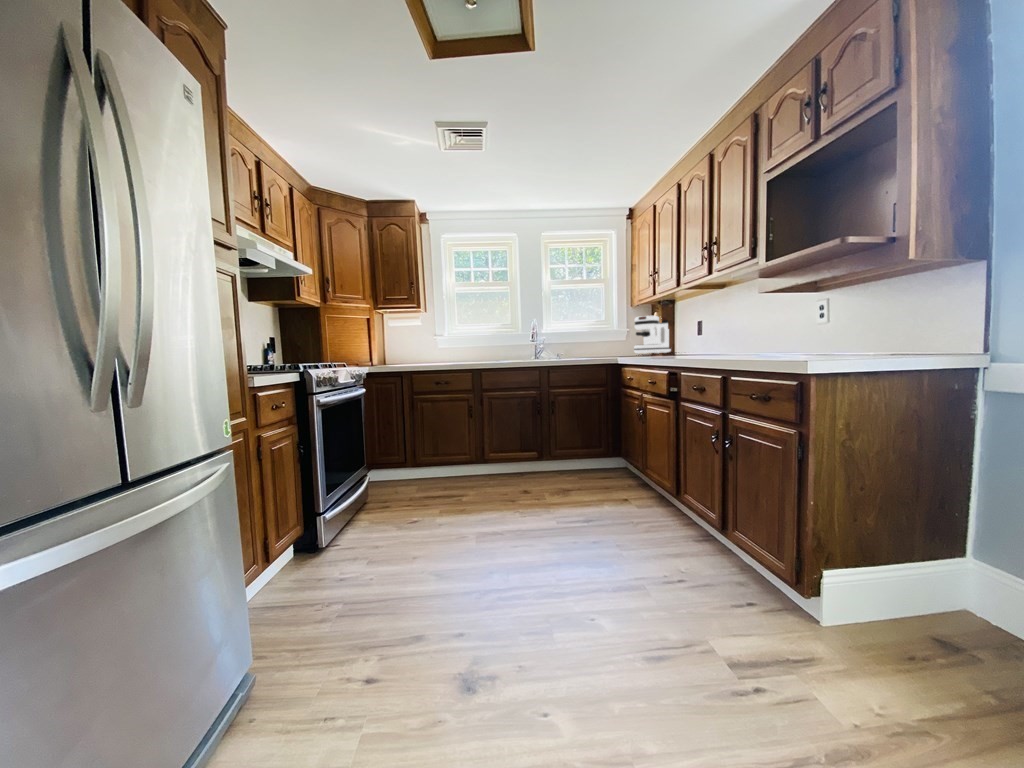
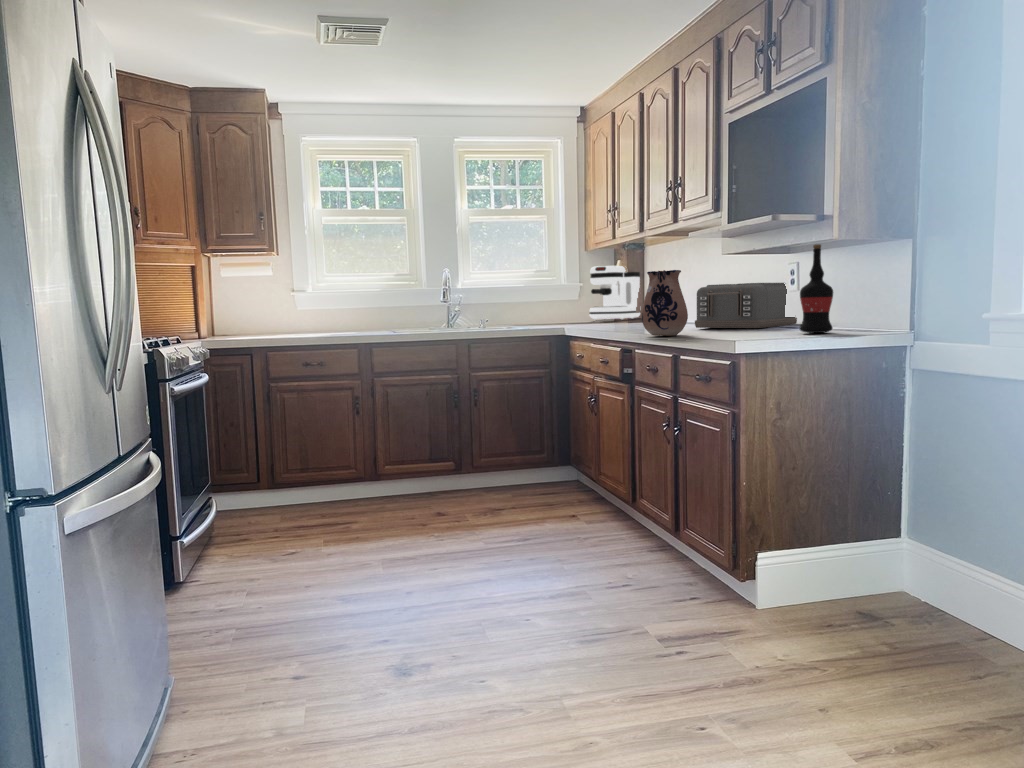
wine bottle: none [862,268,905,355] -> present [800,244,833,333]
ceramic pitcher: none [692,303,735,360] -> present [642,270,688,336]
toaster: none [733,315,828,355] -> present [695,283,797,328]

